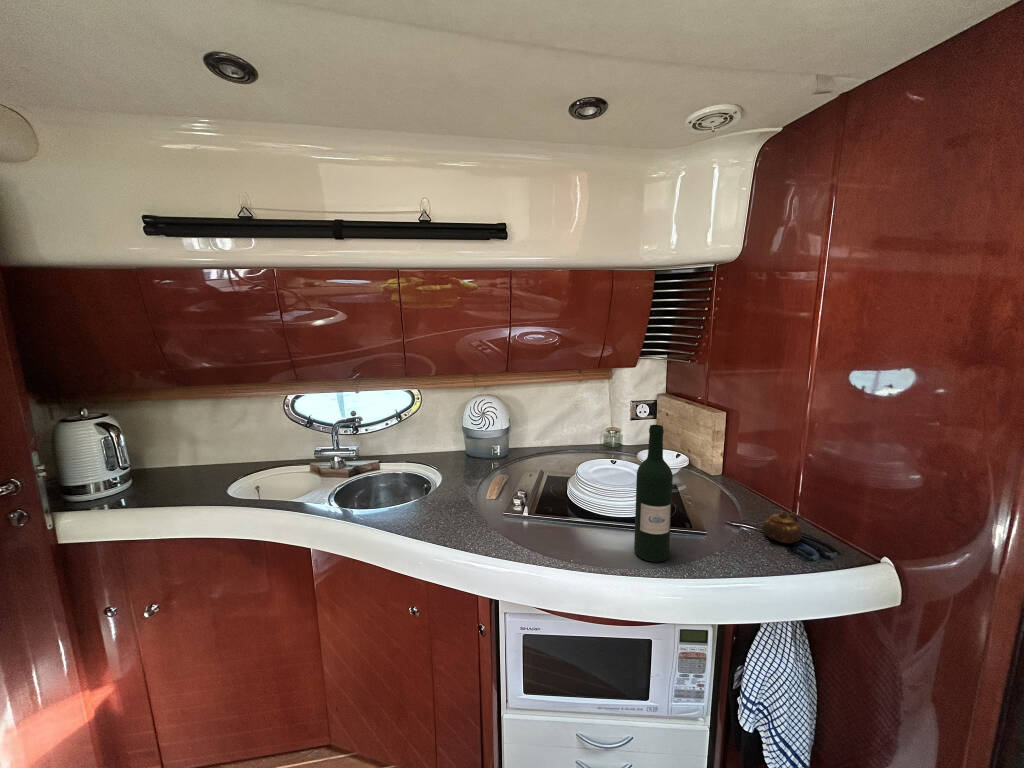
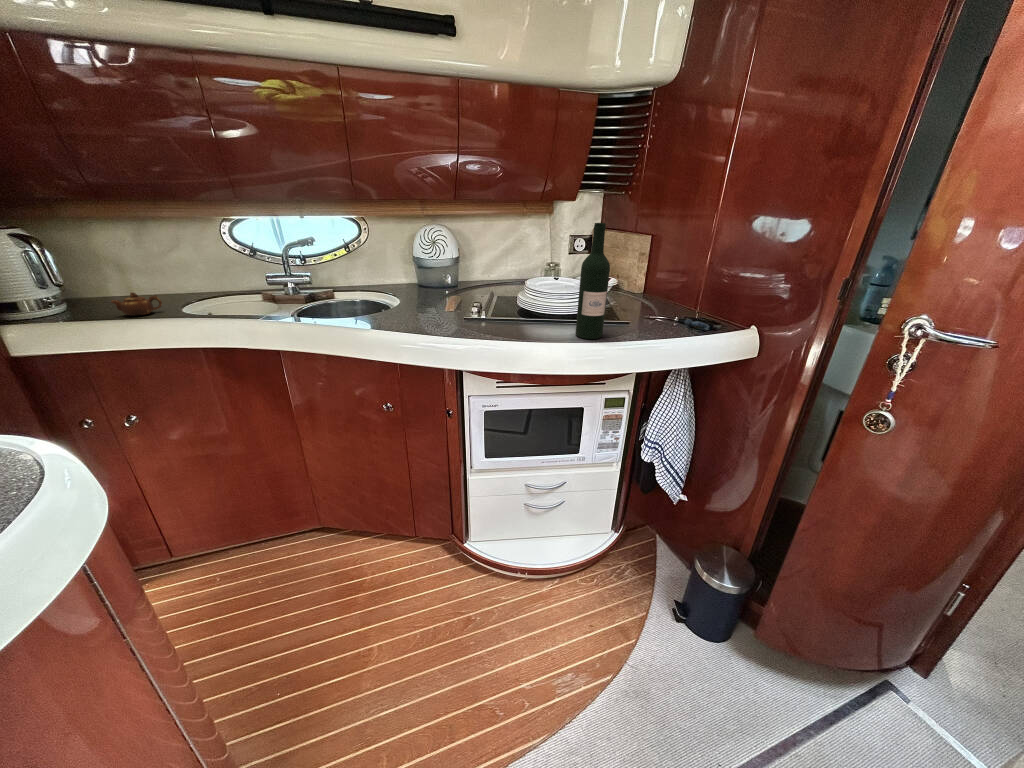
teapot: present [763,511,802,543] -> present [111,292,162,316]

